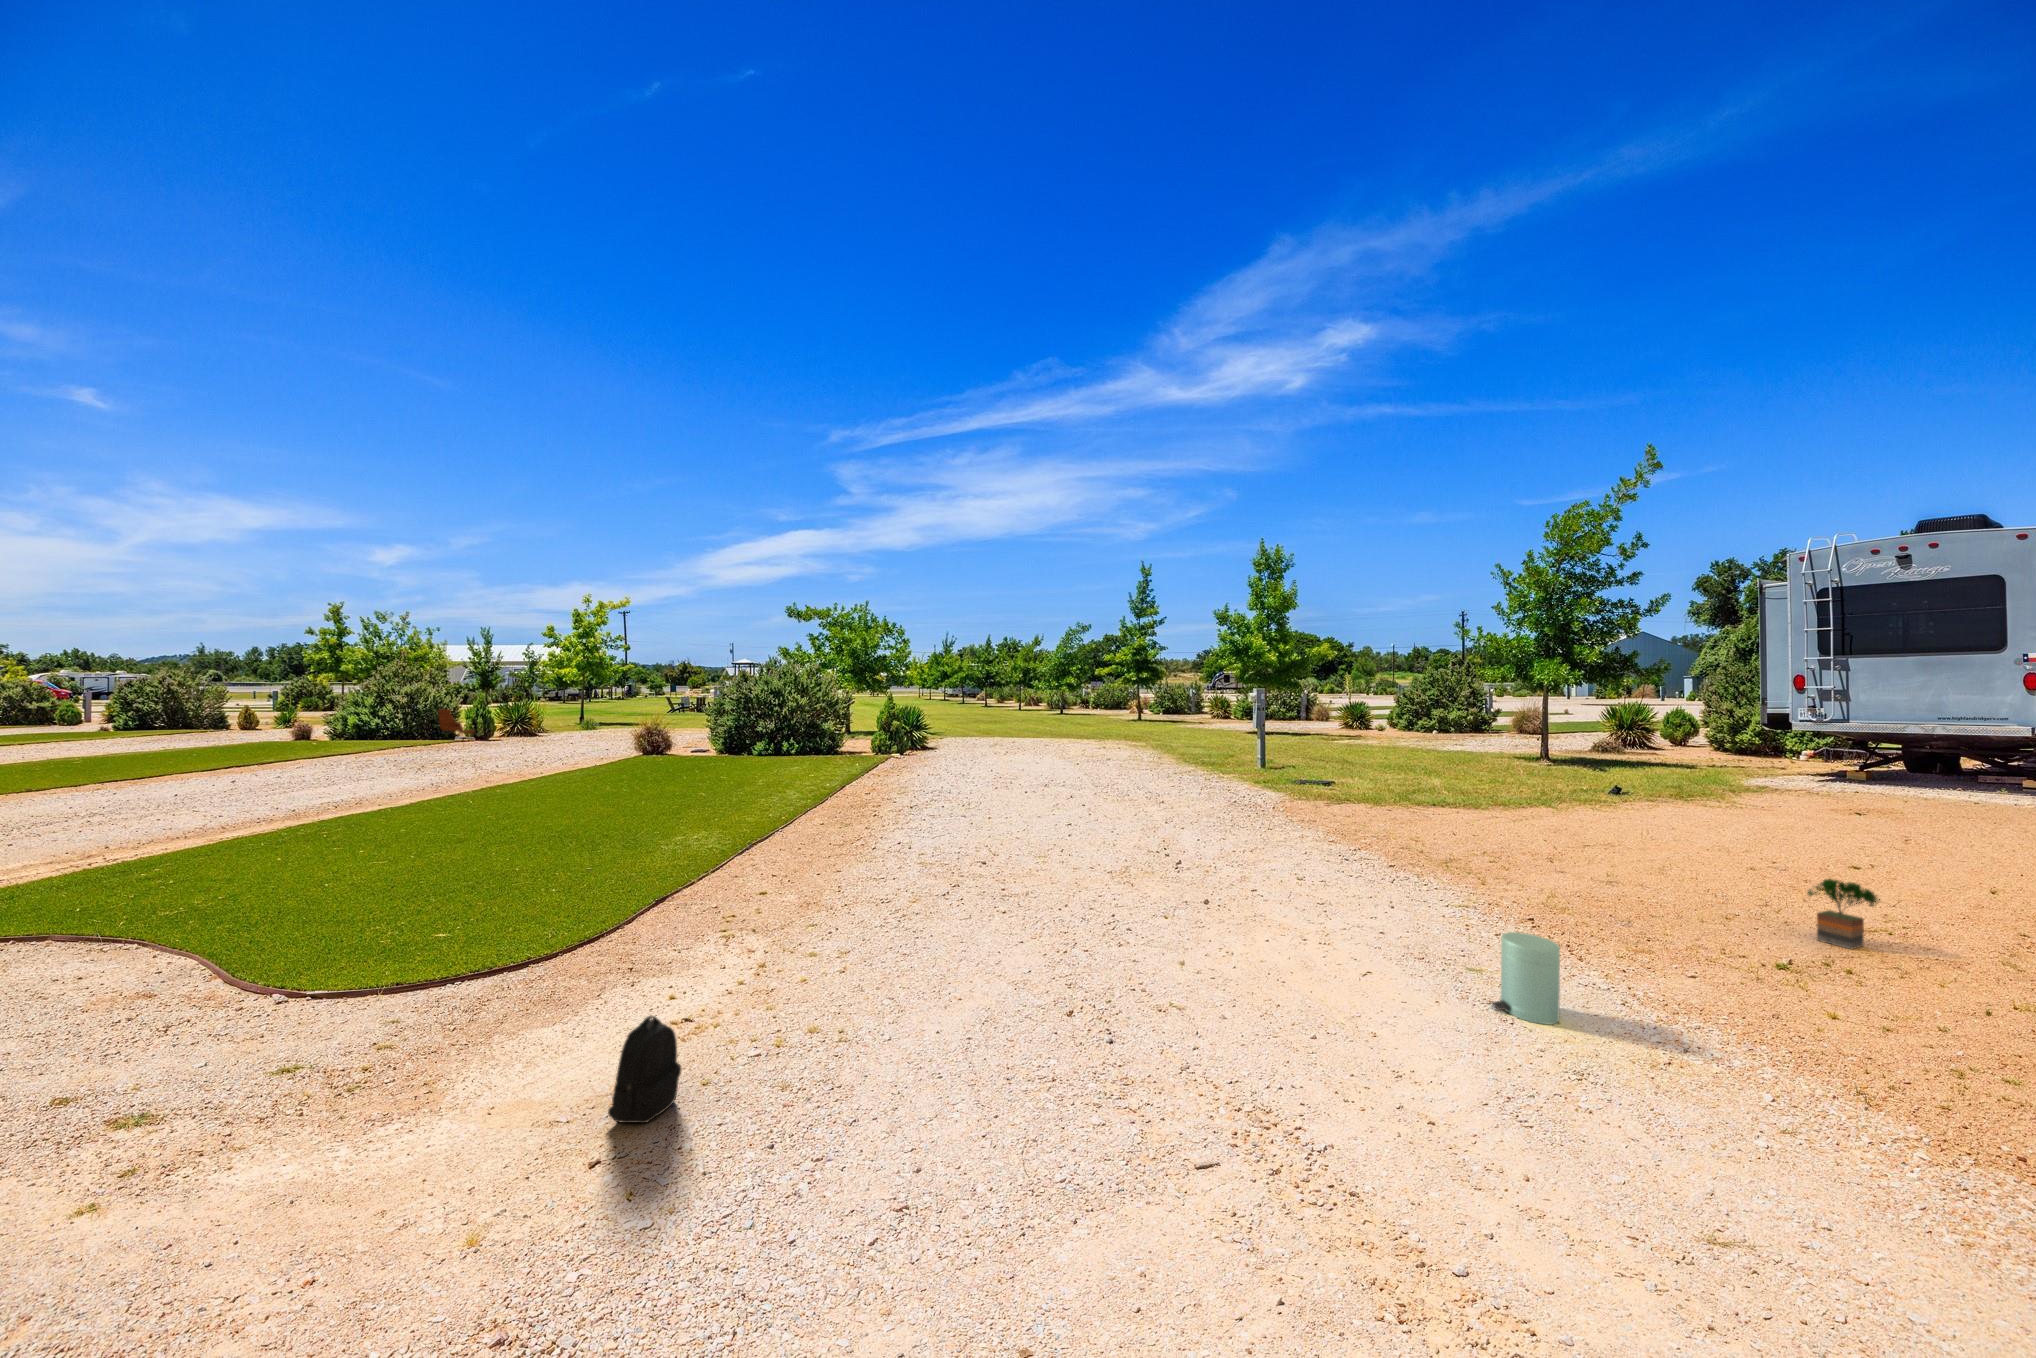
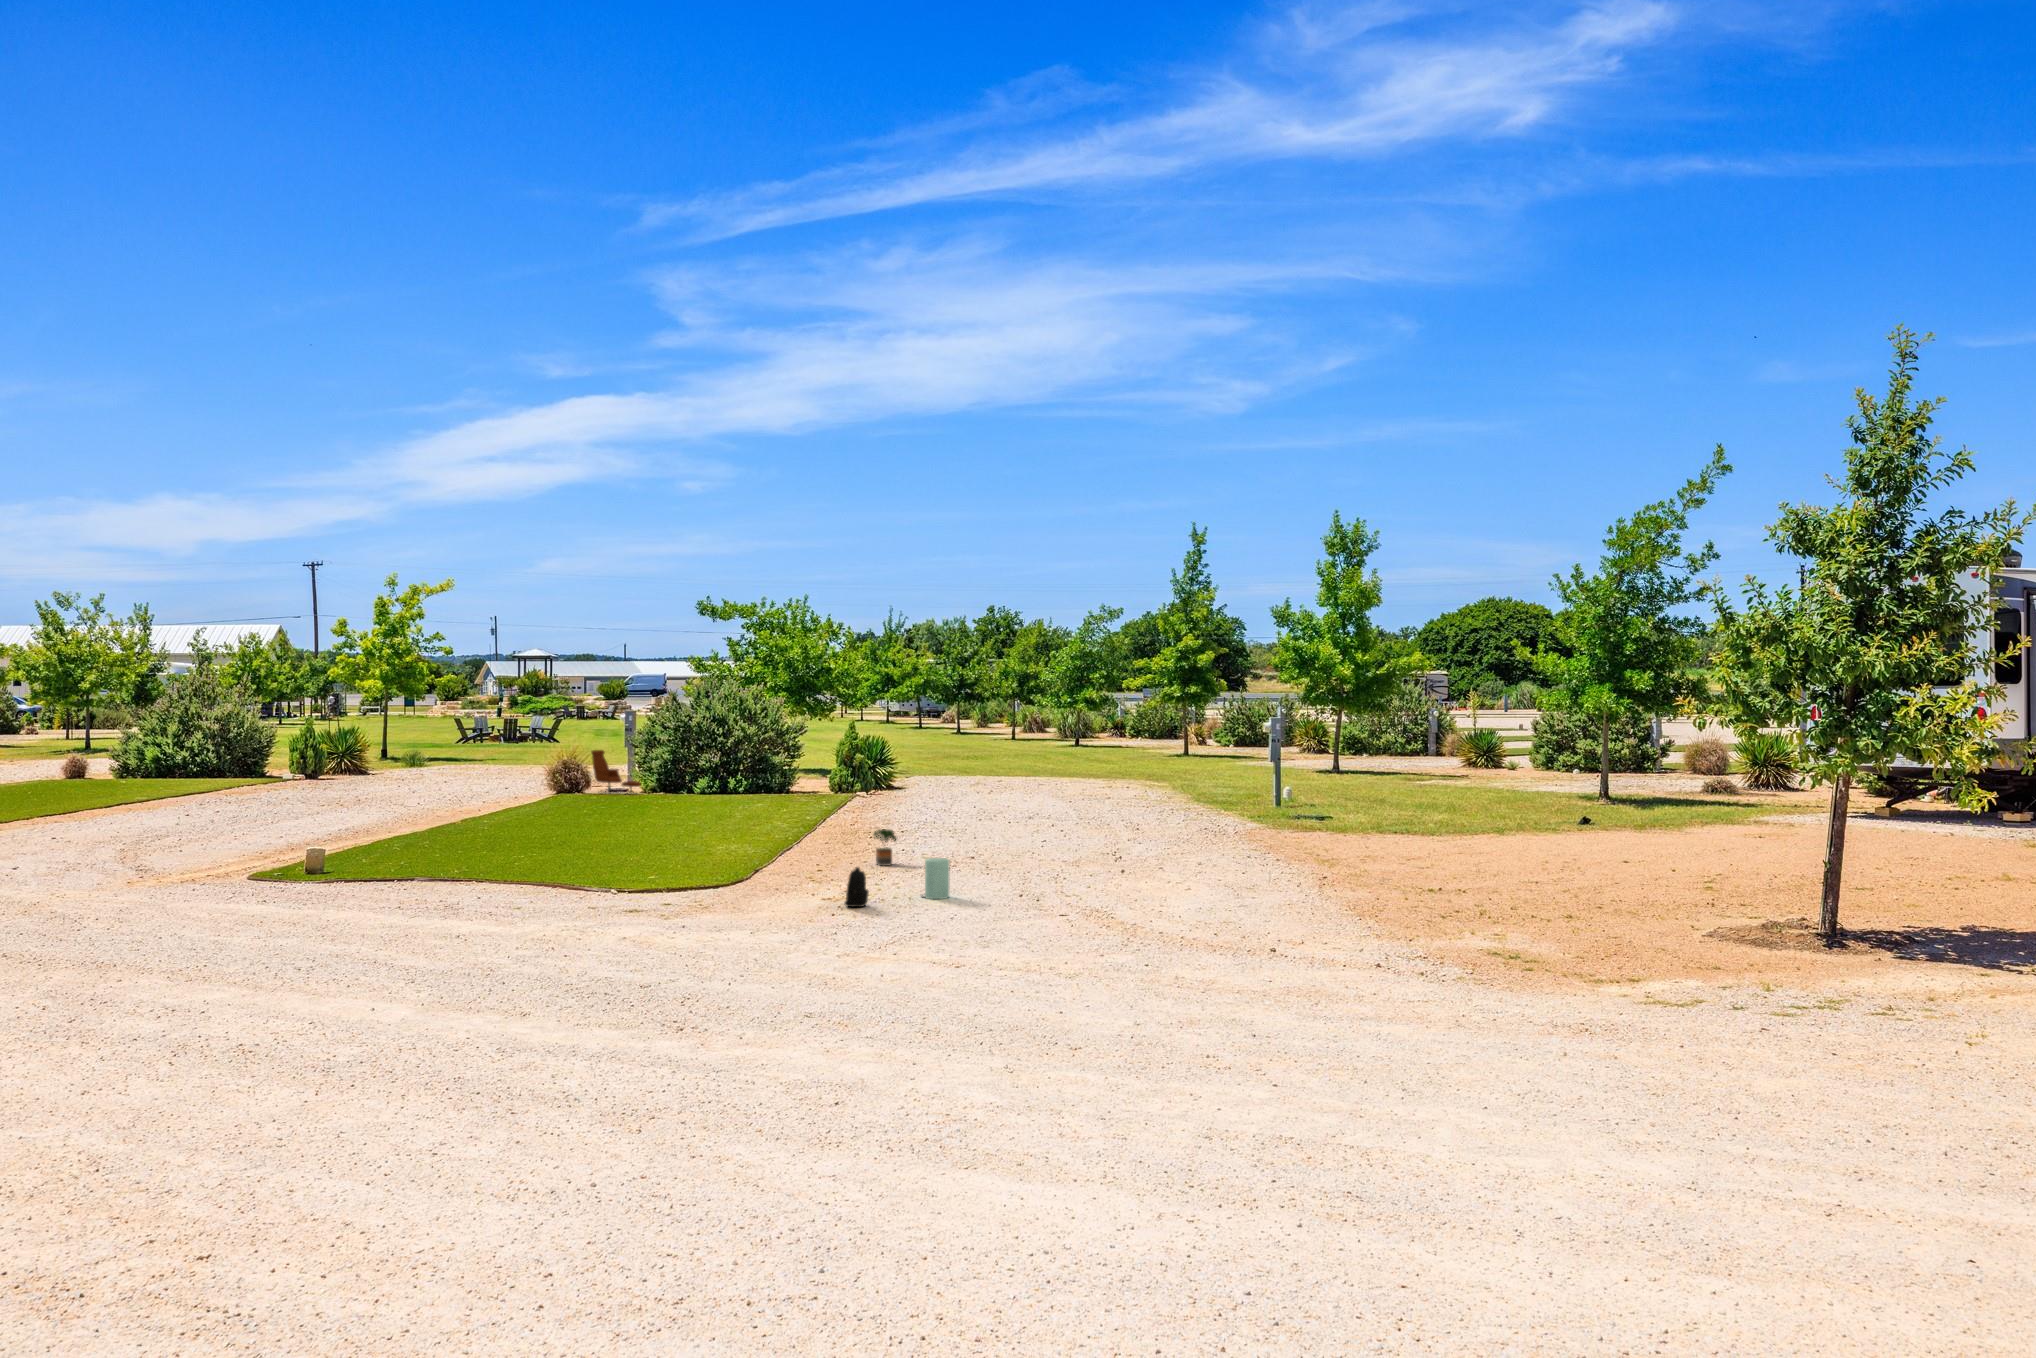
lounge chair: present [438,709,475,738] -> present [591,750,640,793]
potted tree: present [1808,879,1880,949] -> present [874,829,897,866]
trash can: present [1492,932,1560,1024] -> present [922,858,949,899]

